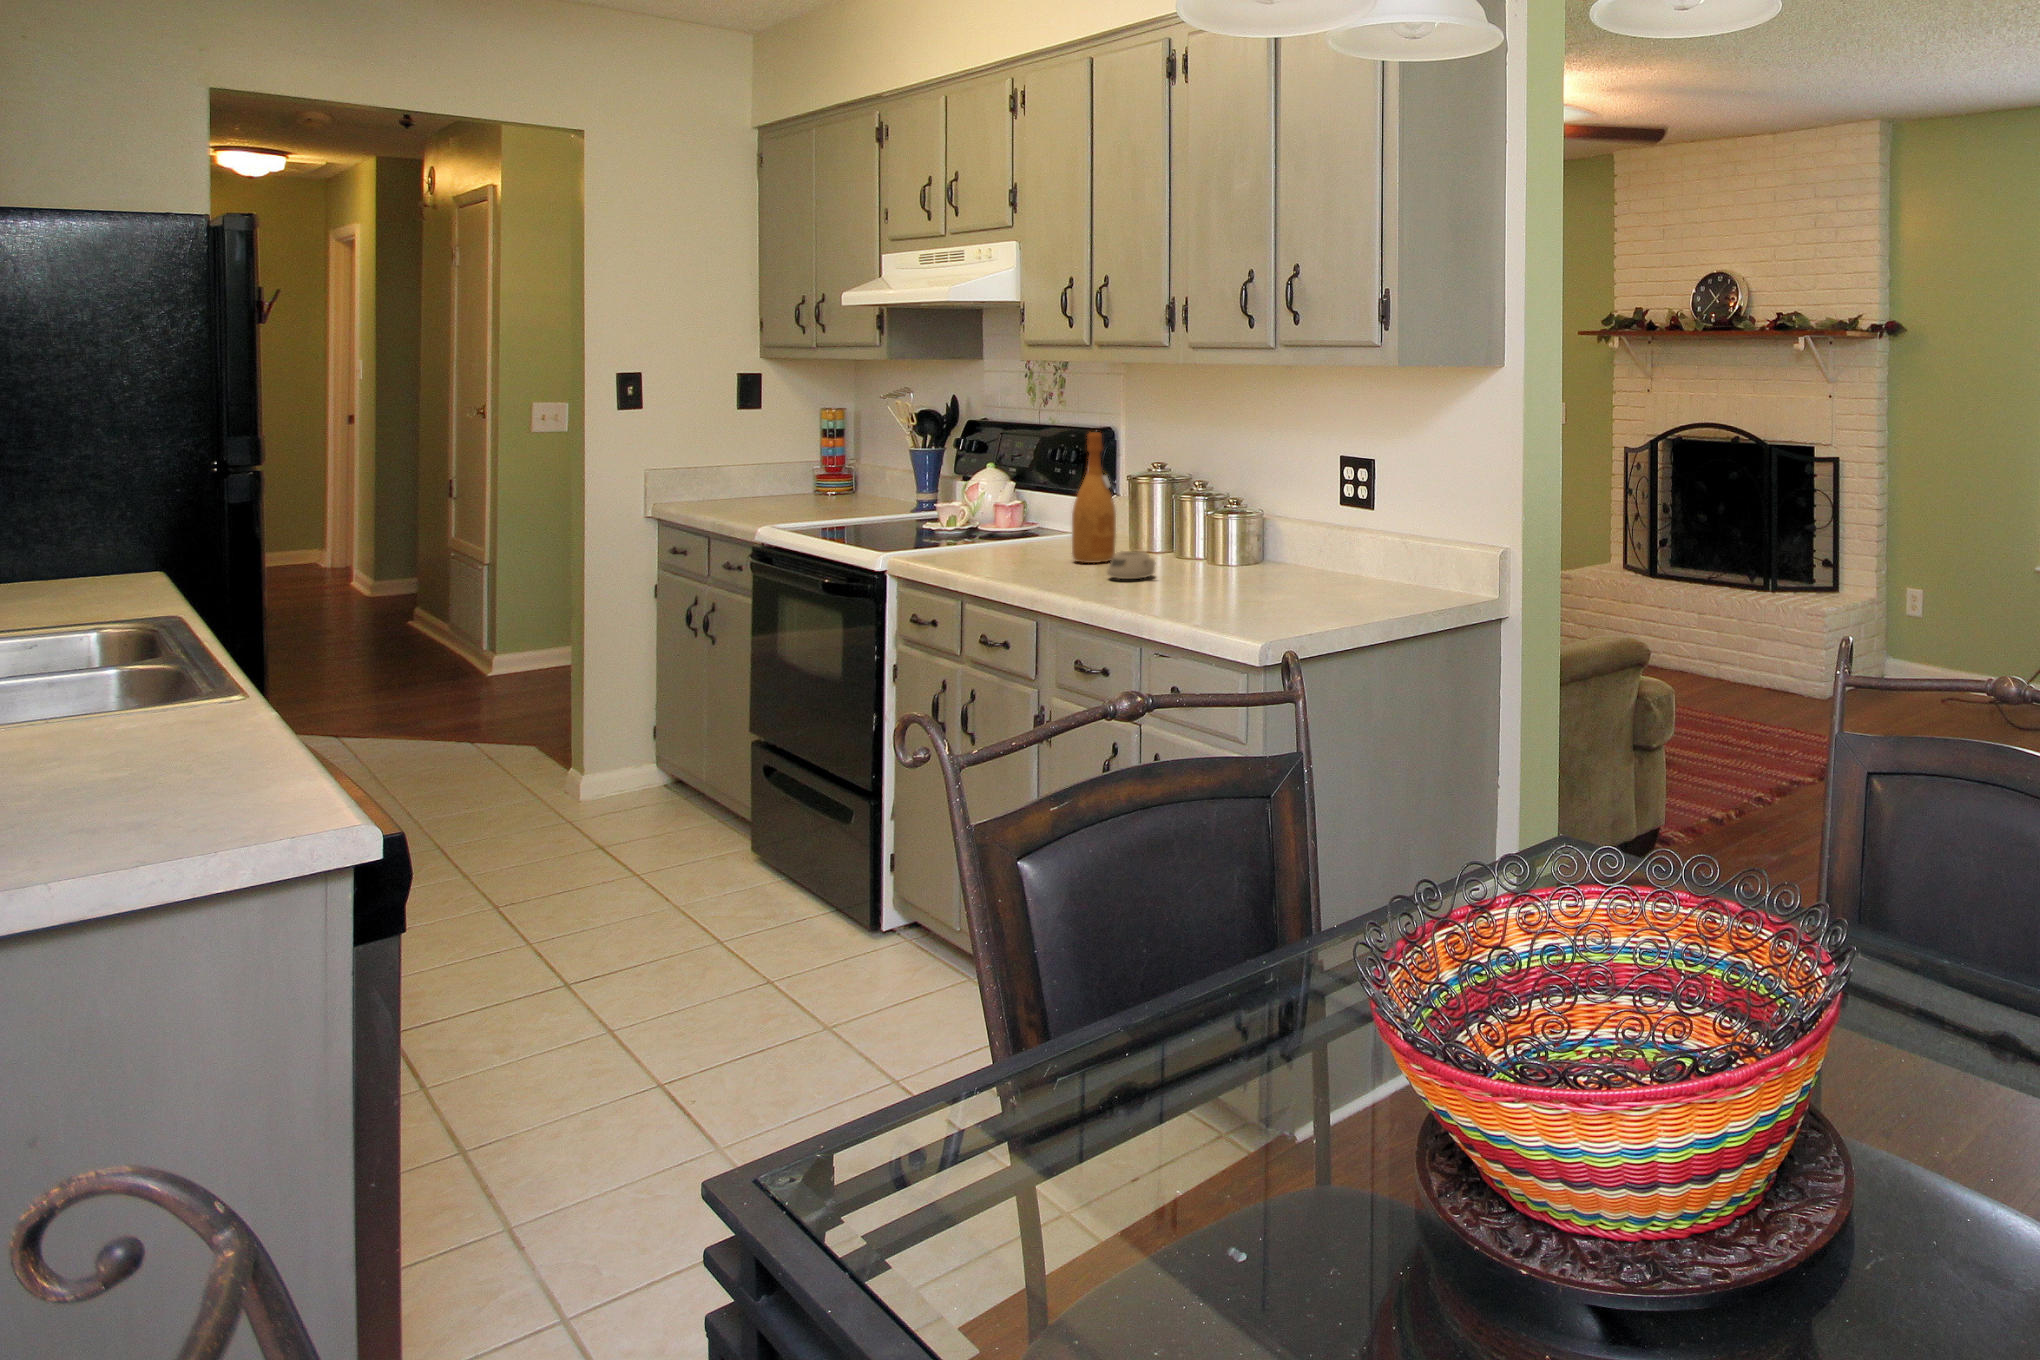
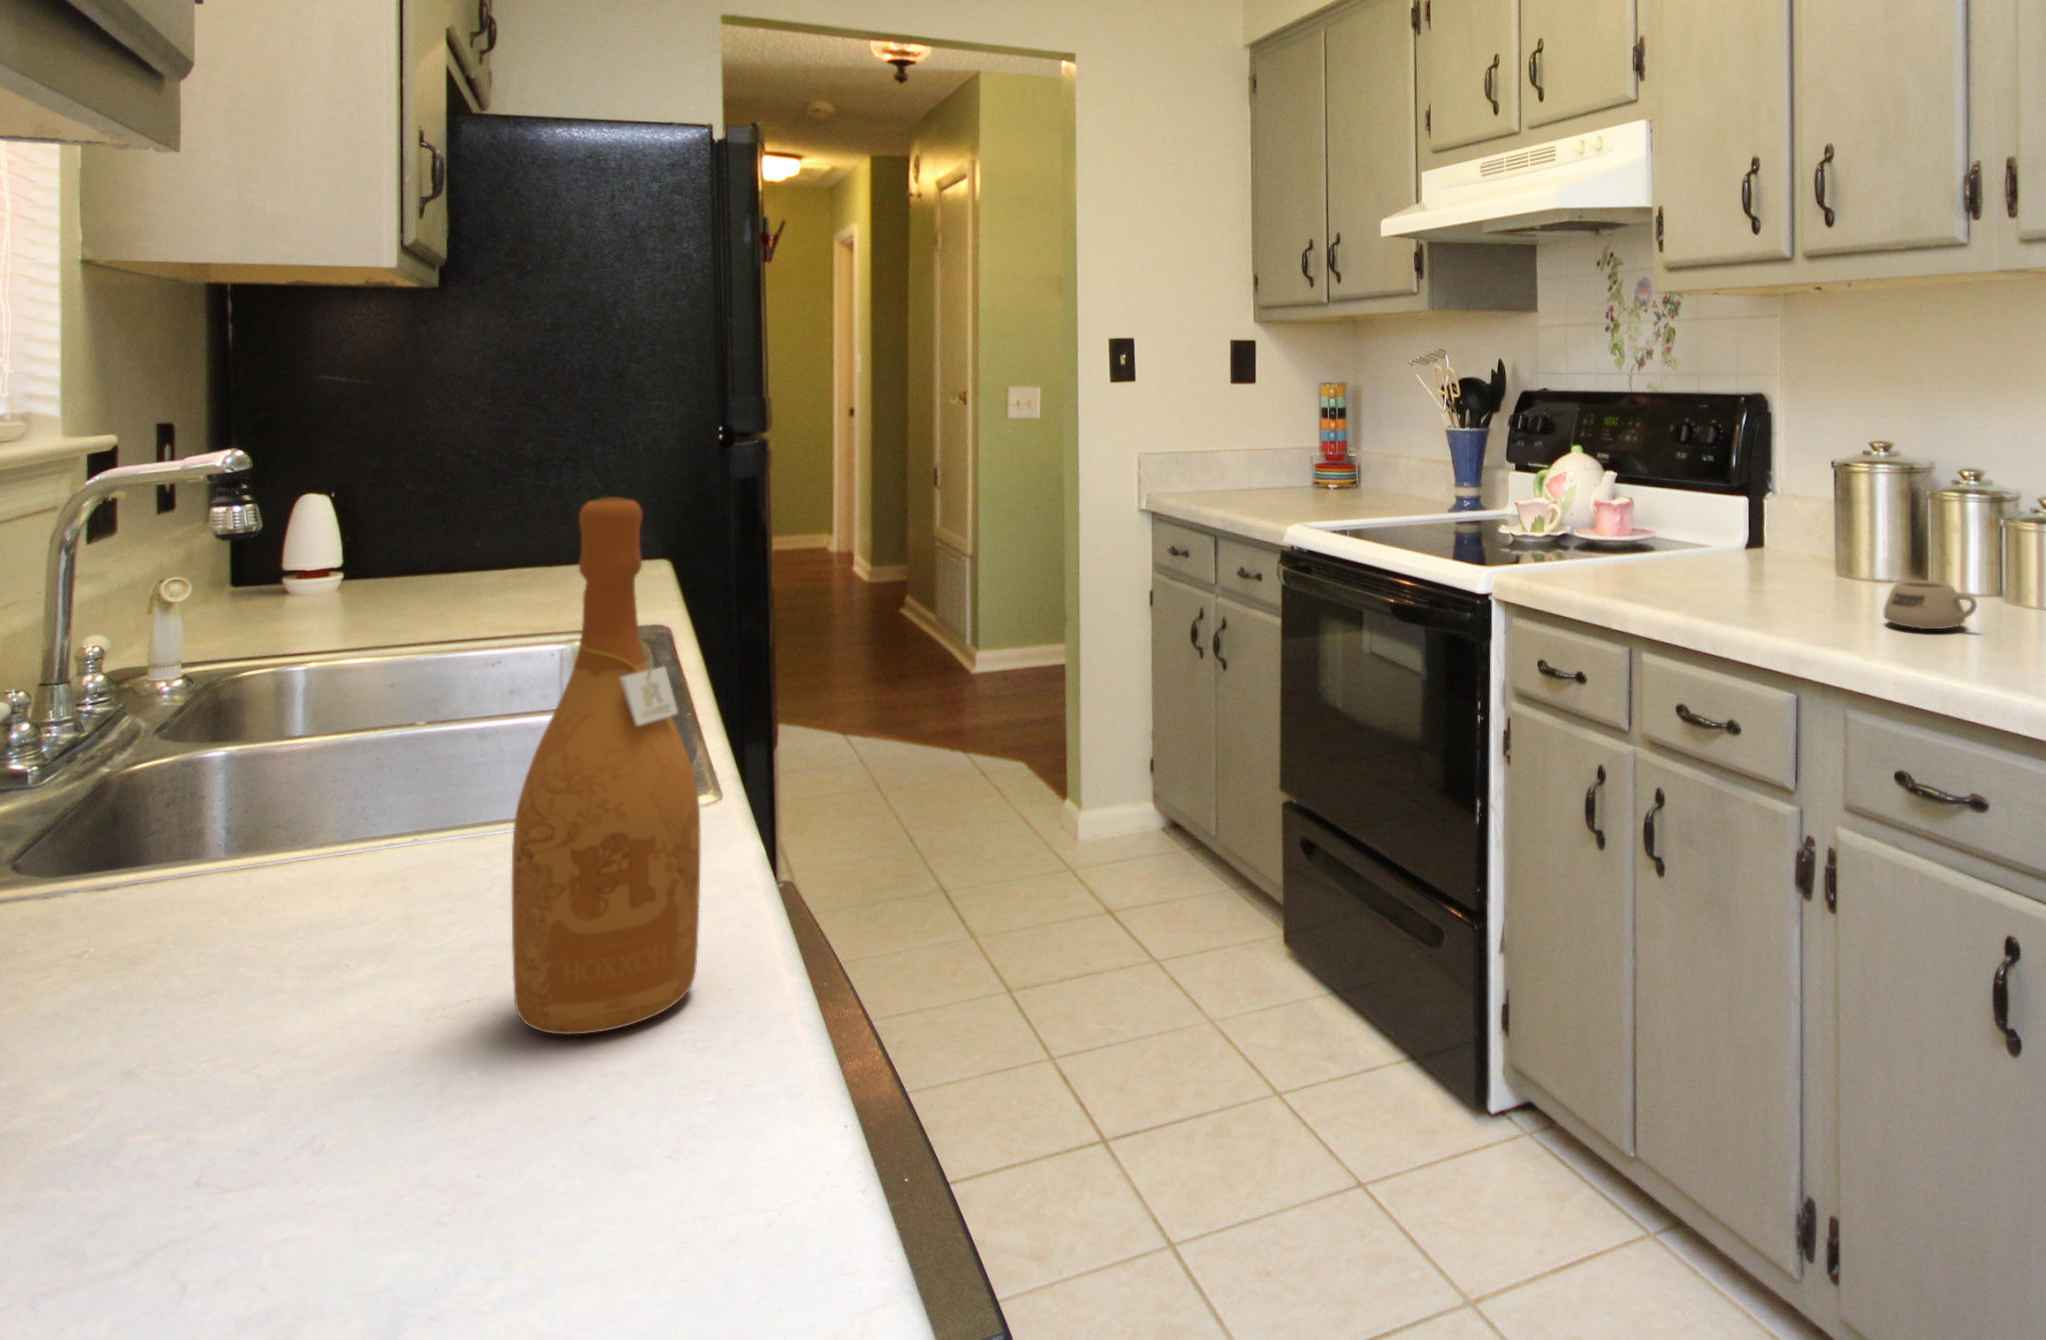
wine bottle: present [1072,432,1116,563] -> present [512,498,701,1034]

